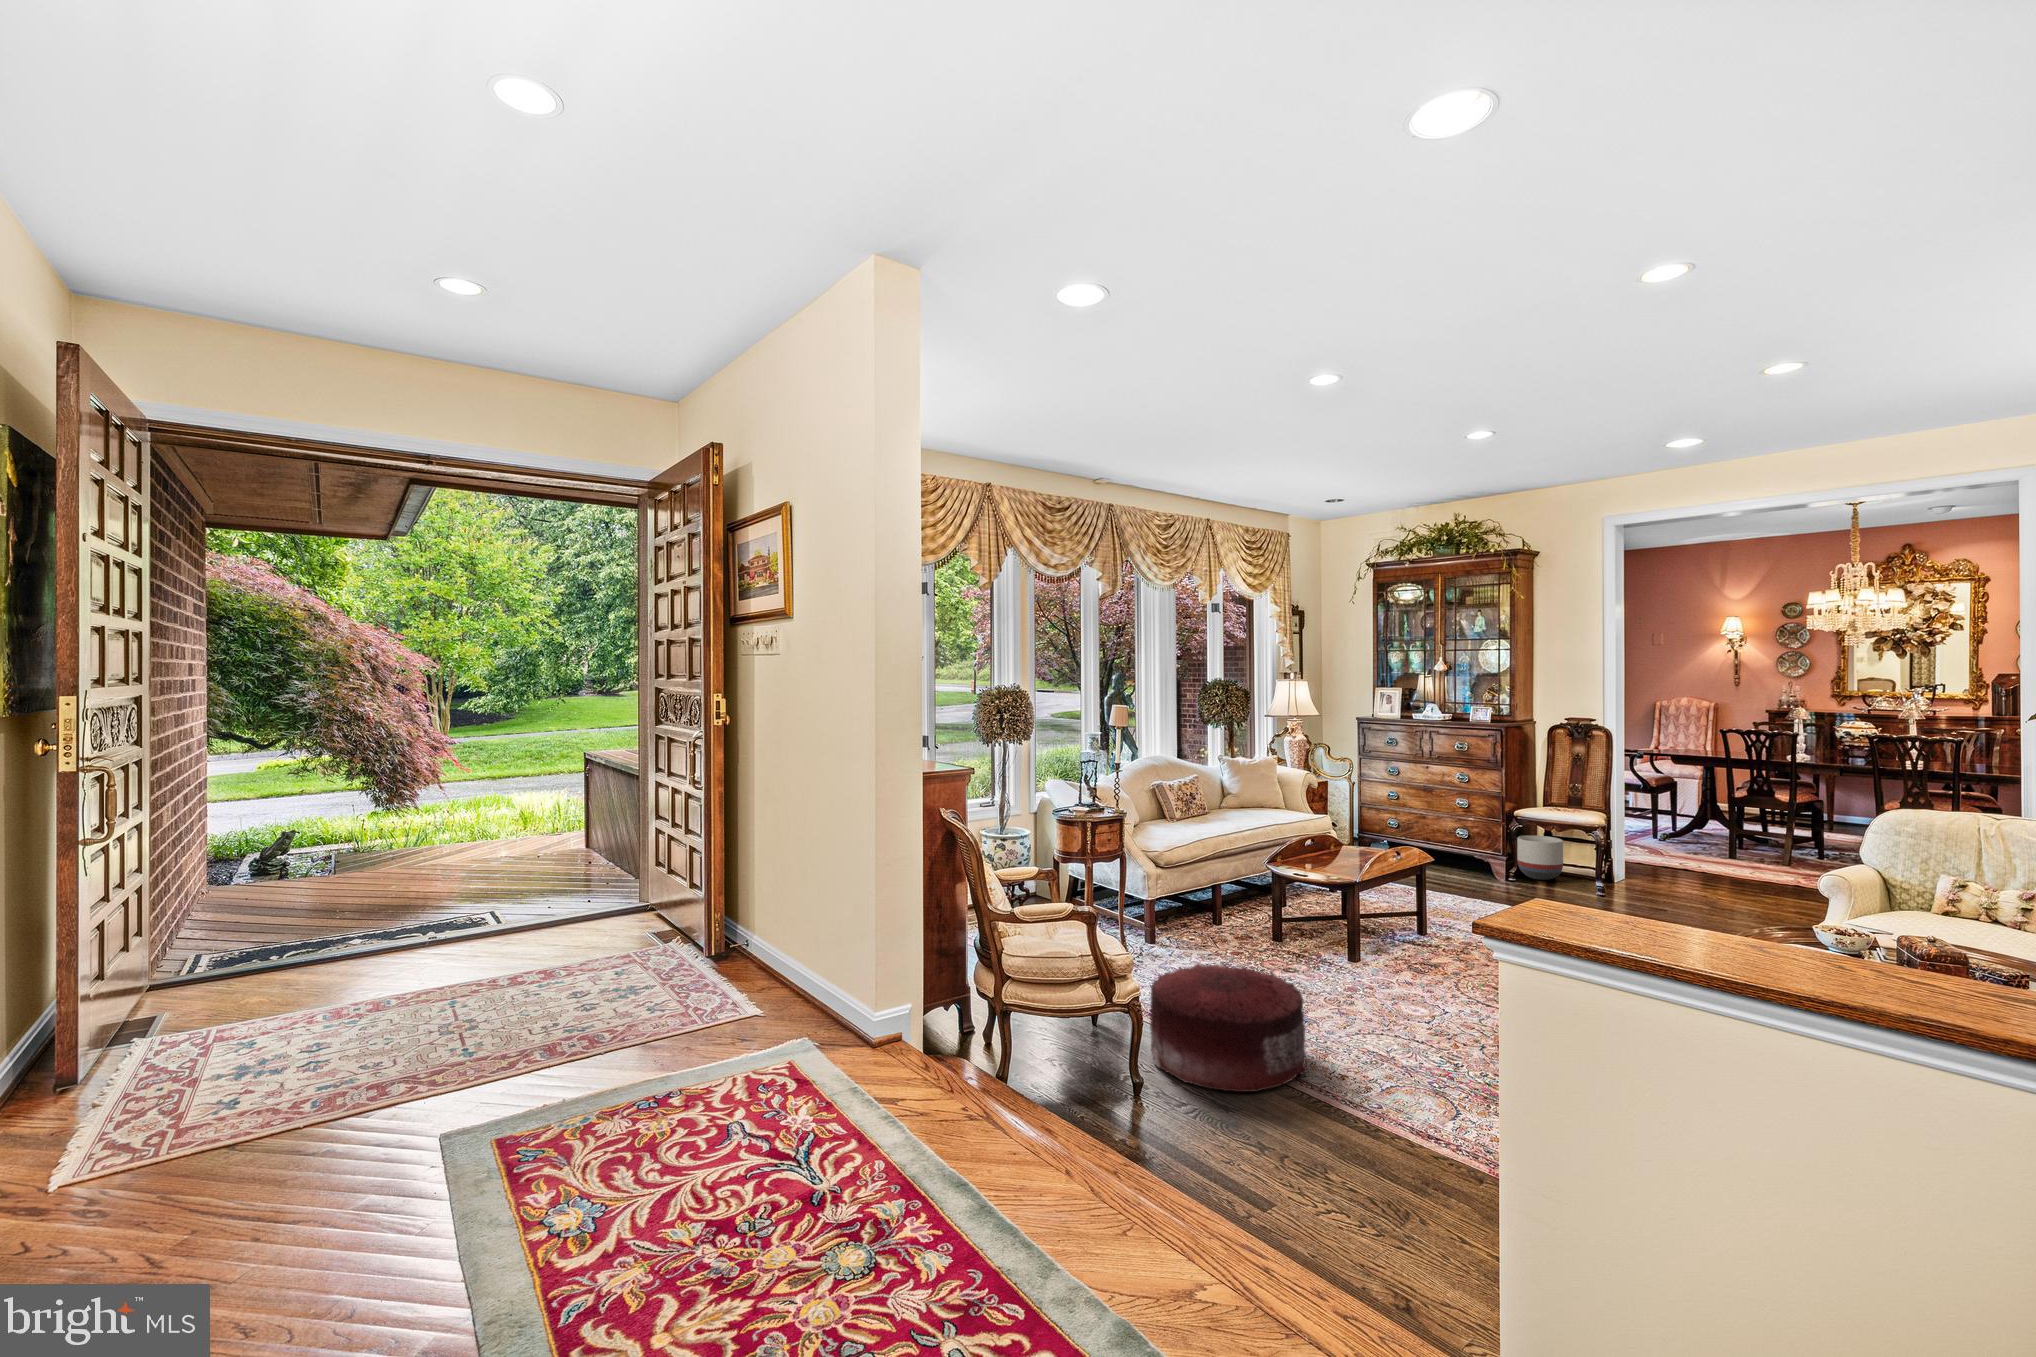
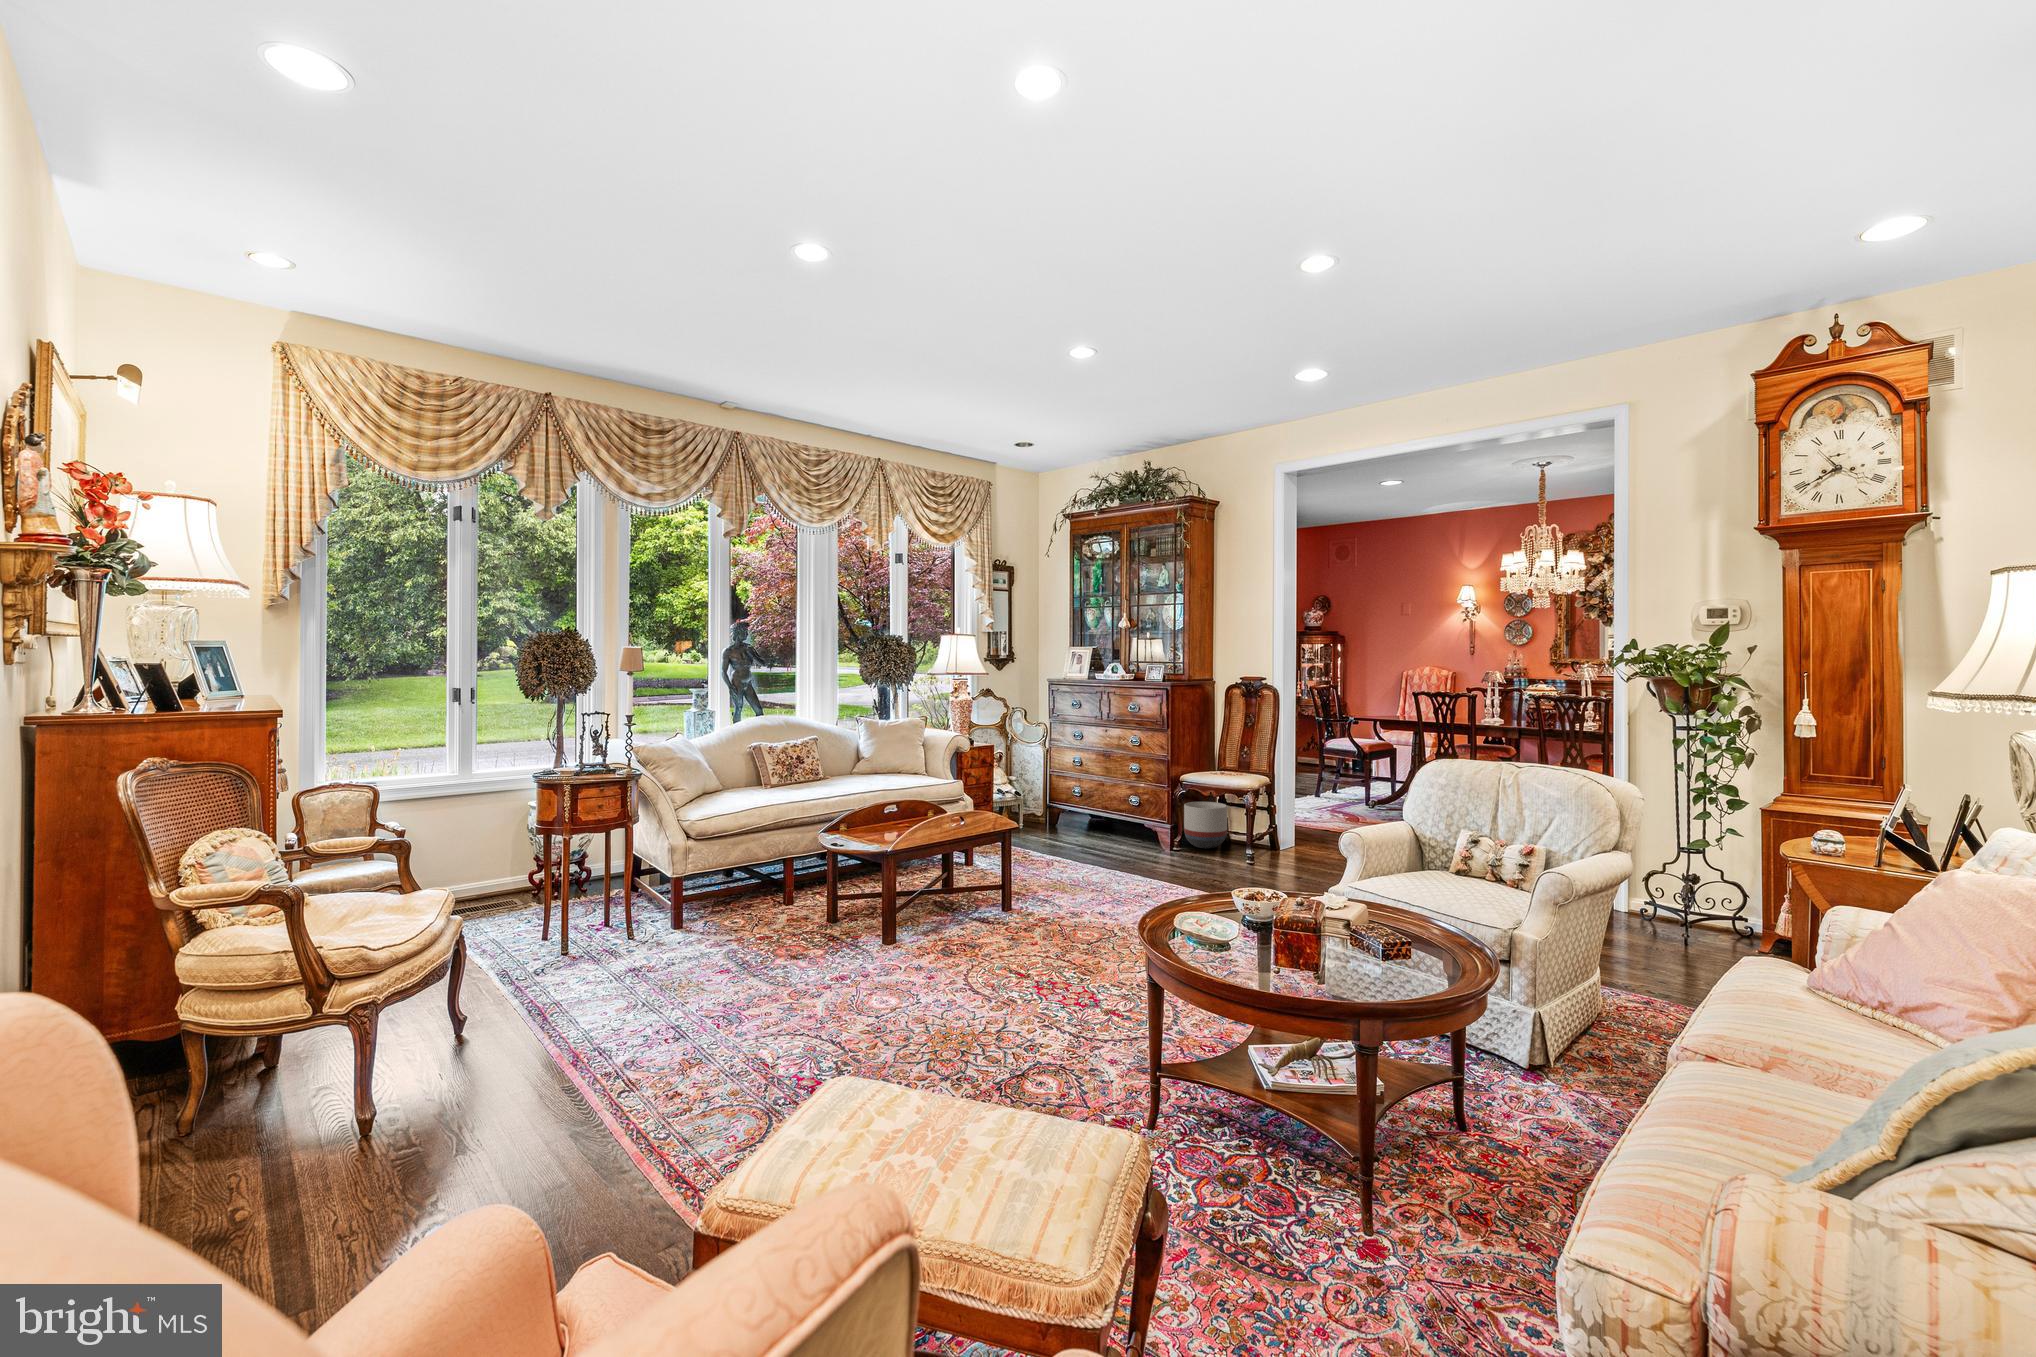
pouf: present [1150,964,1307,1092] -> none [470,945,684,1109]

